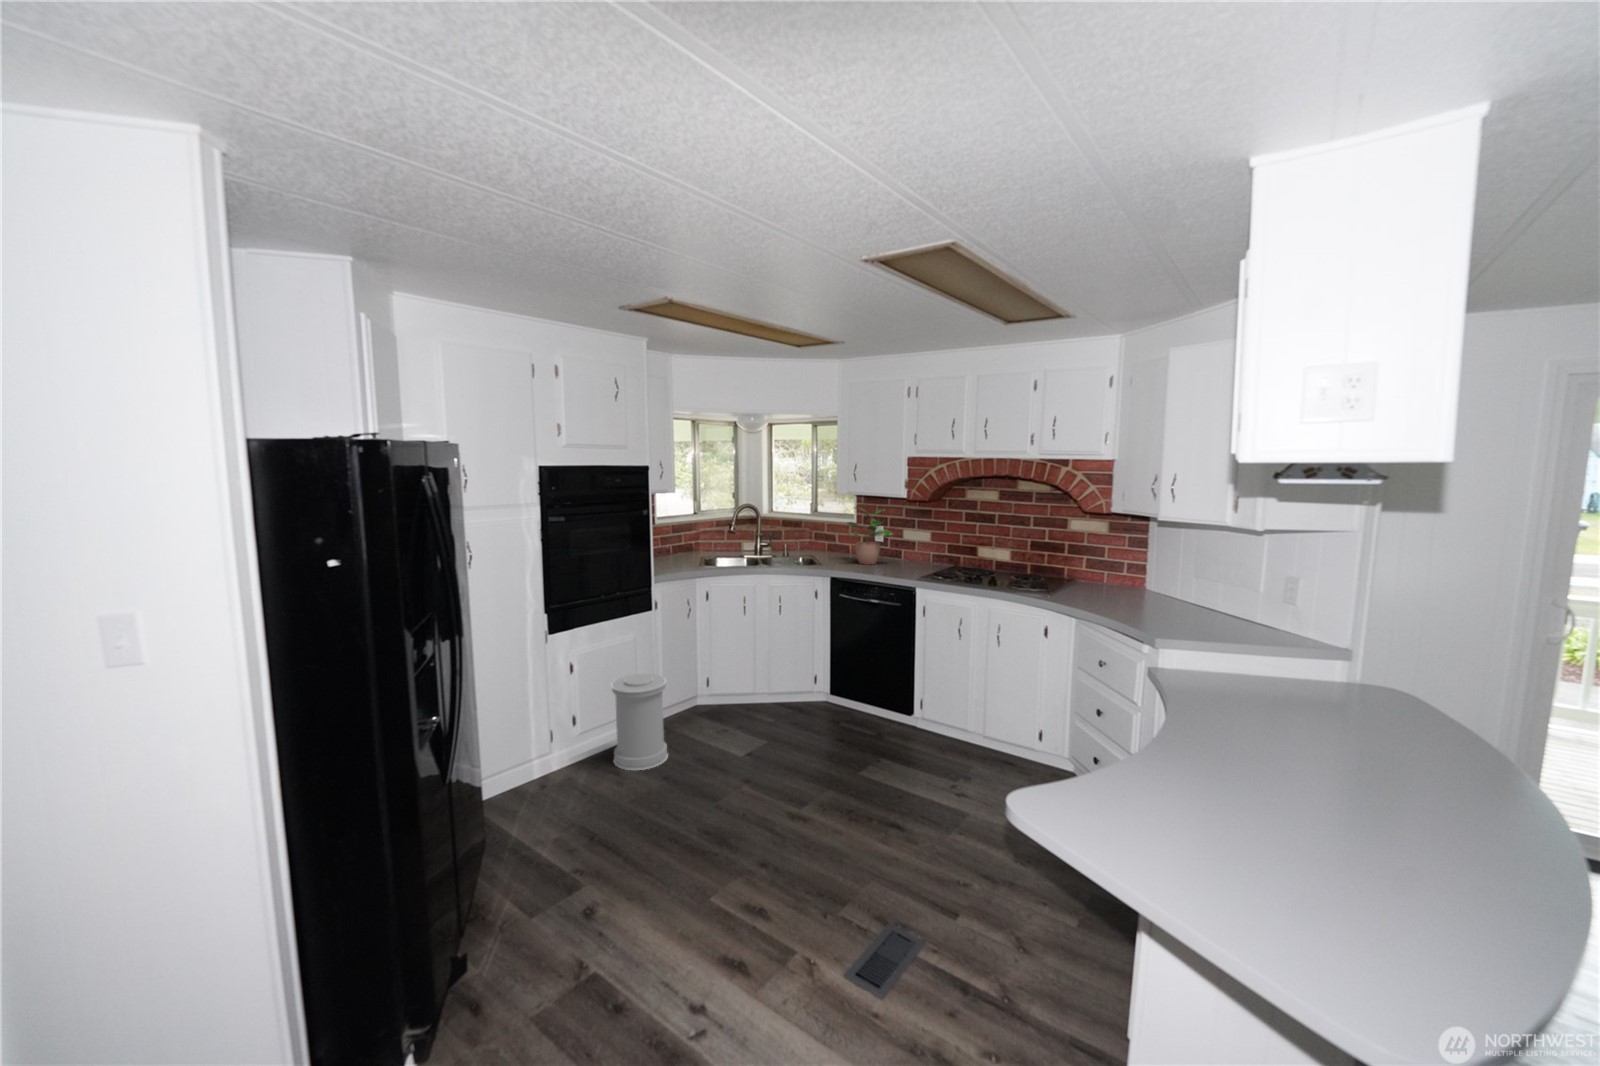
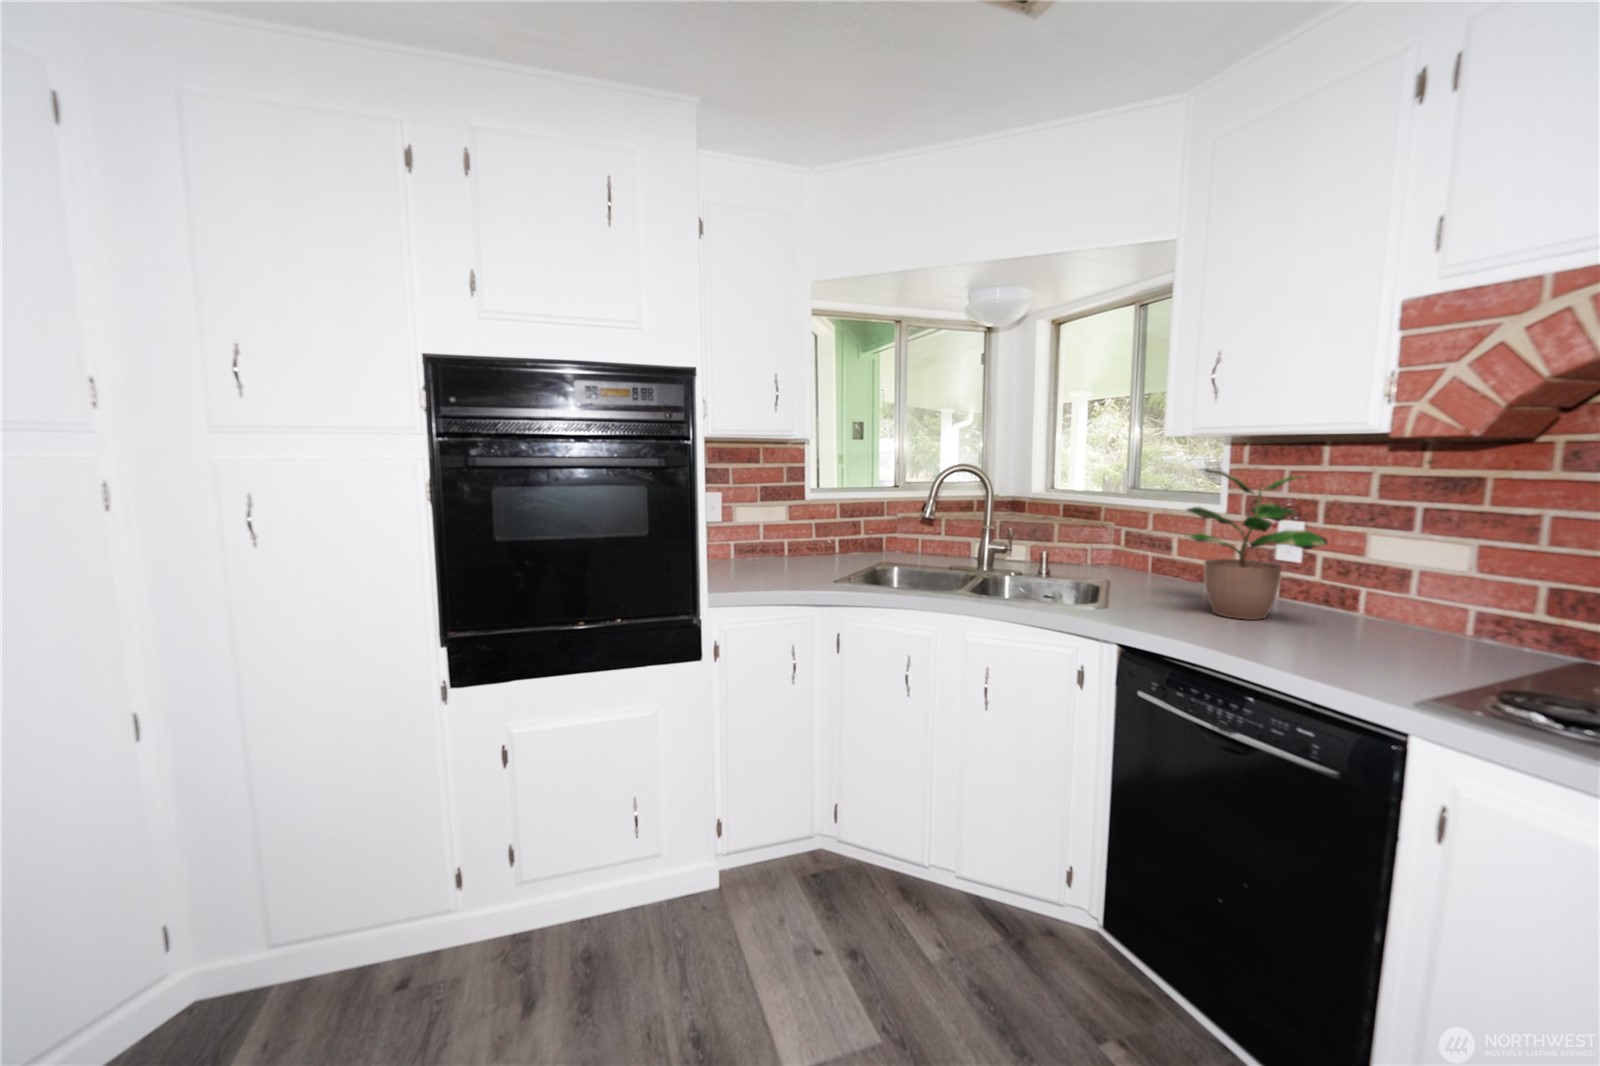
trash can: present [611,674,668,770] -> none [541,786,662,1010]

